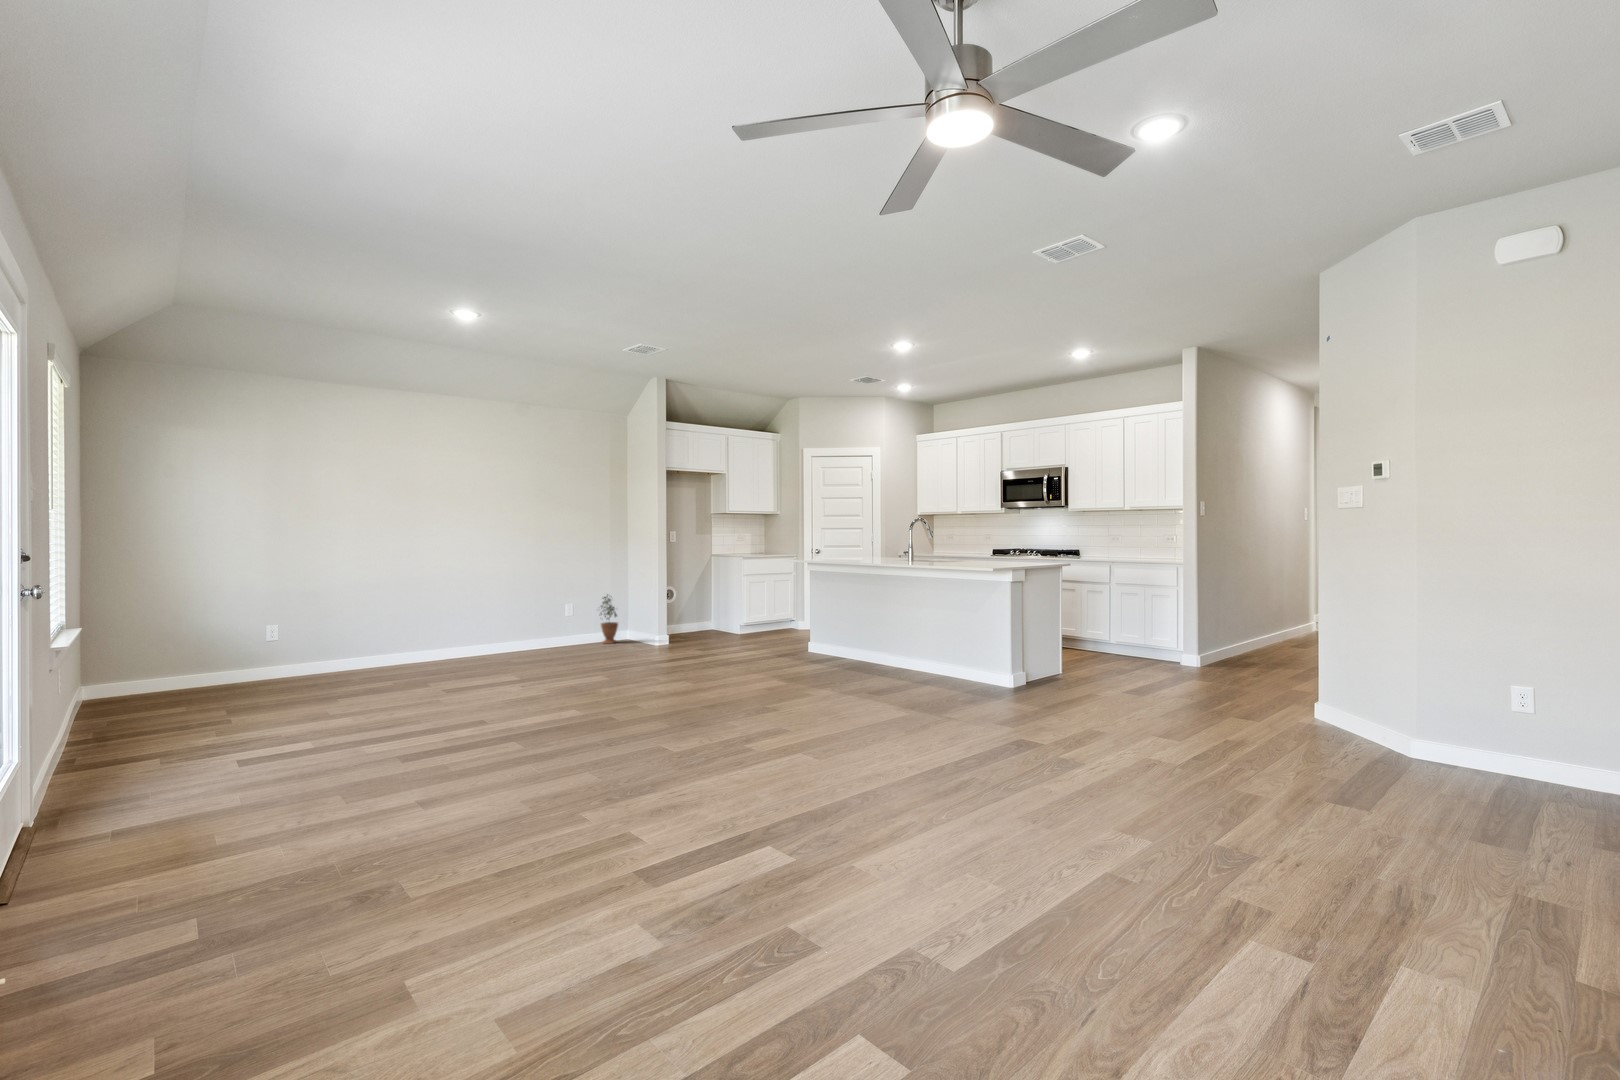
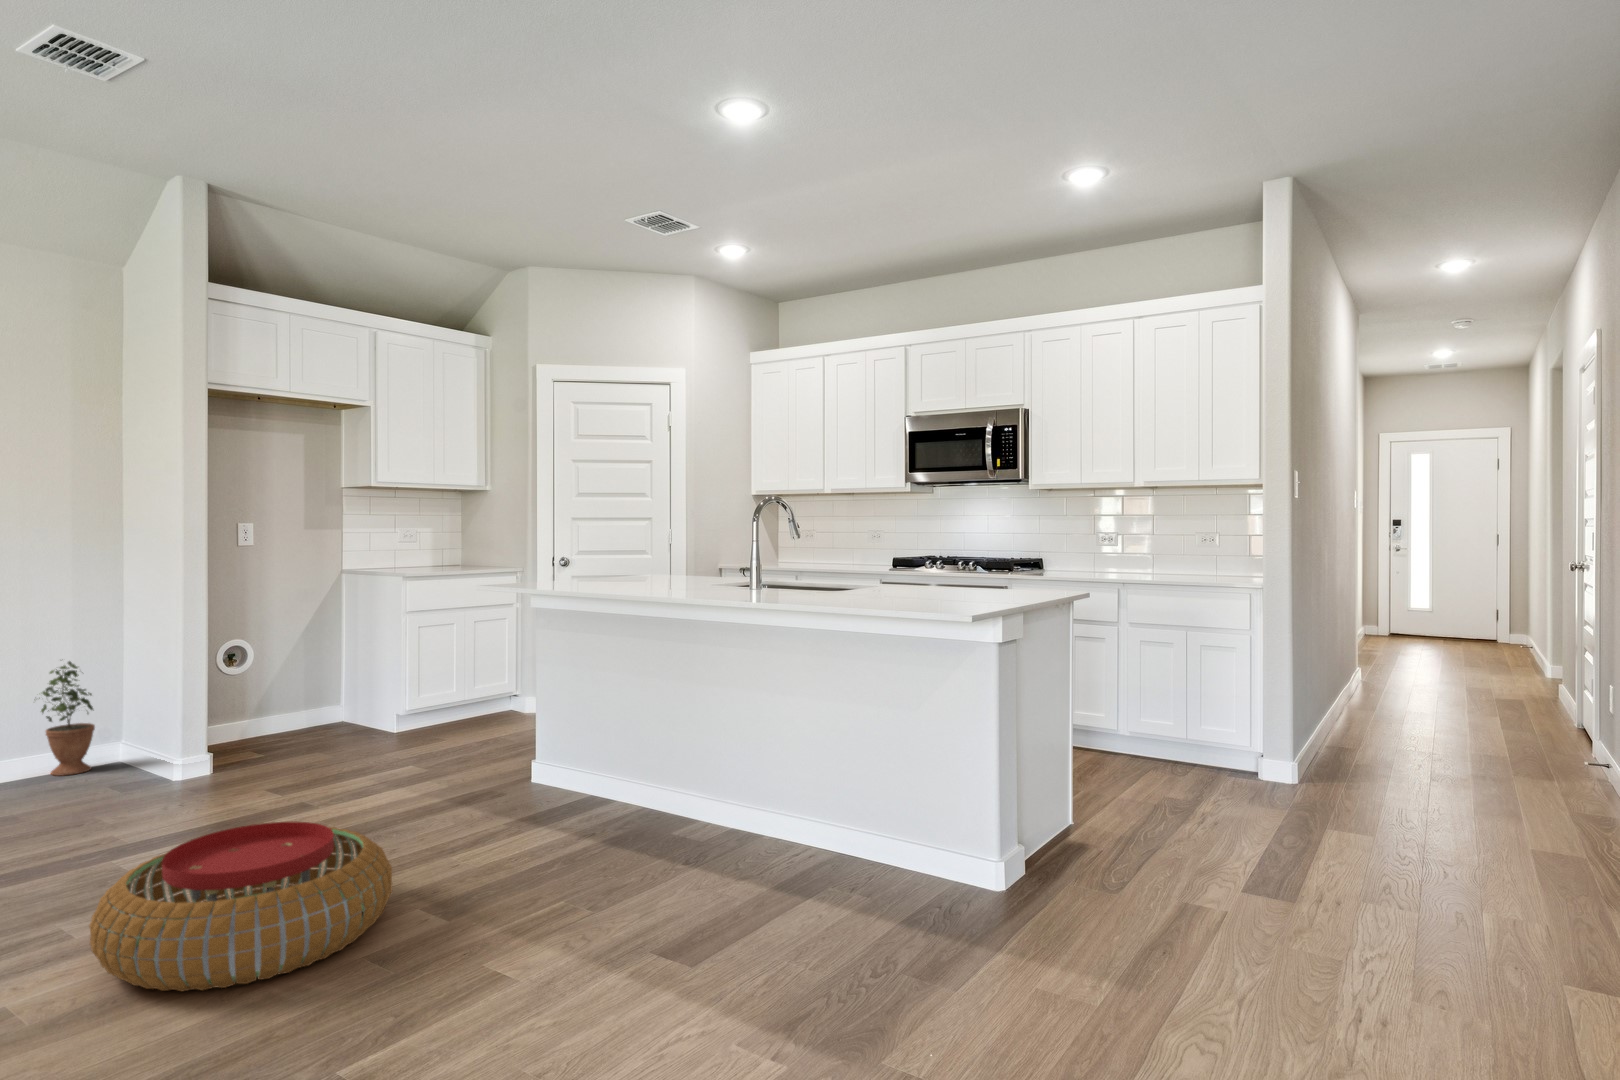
pouf: none [672,644,766,689] -> present [90,821,392,991]

